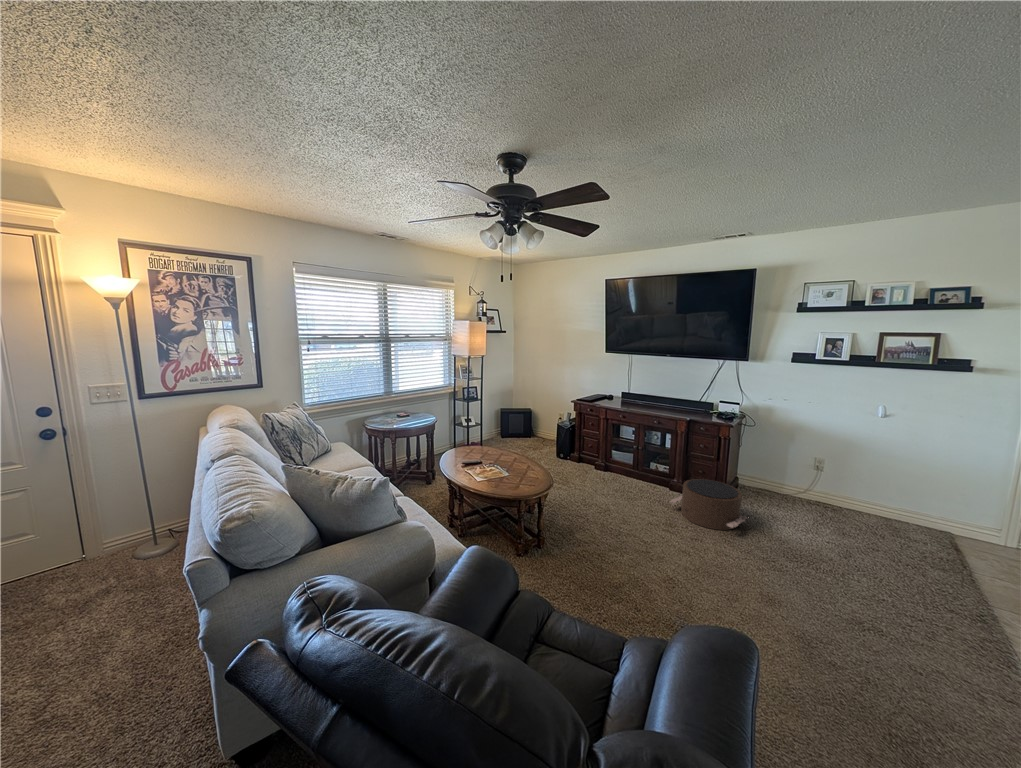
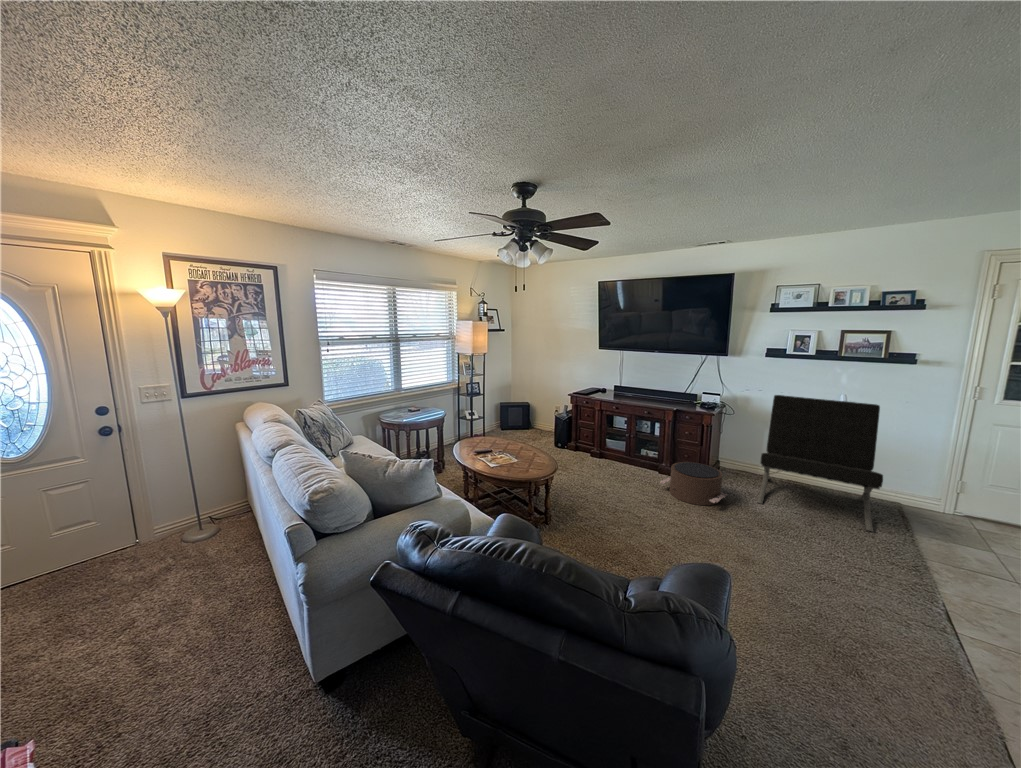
lounge chair: none [782,405,936,568] -> present [757,395,883,531]

